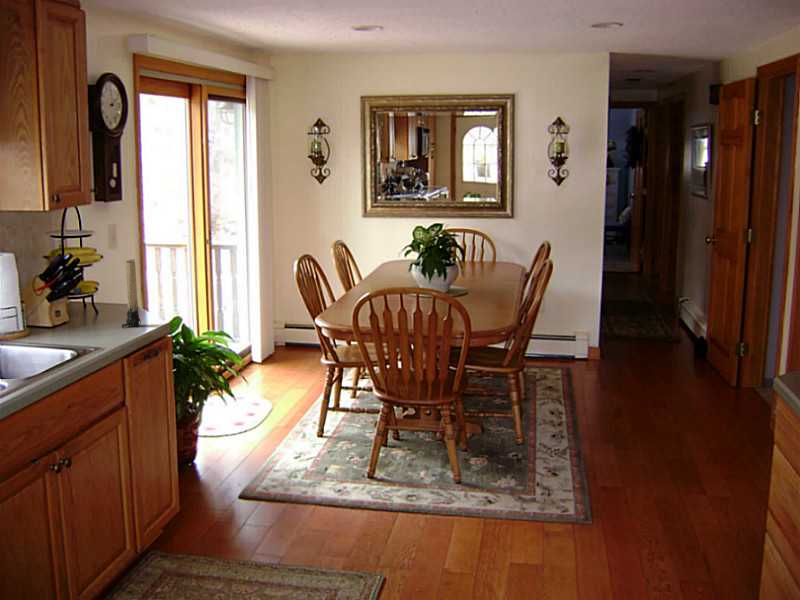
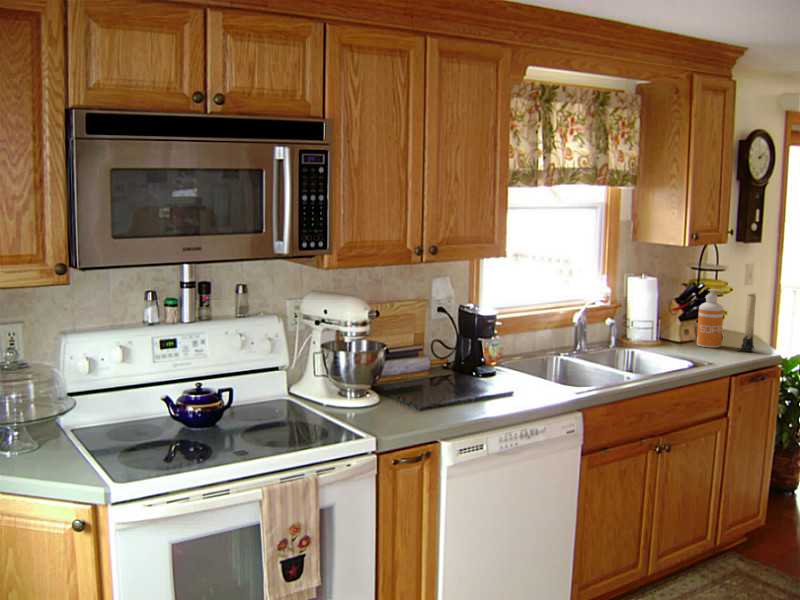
soap dispenser: none [71,259,103,328] -> present [697,289,723,348]

